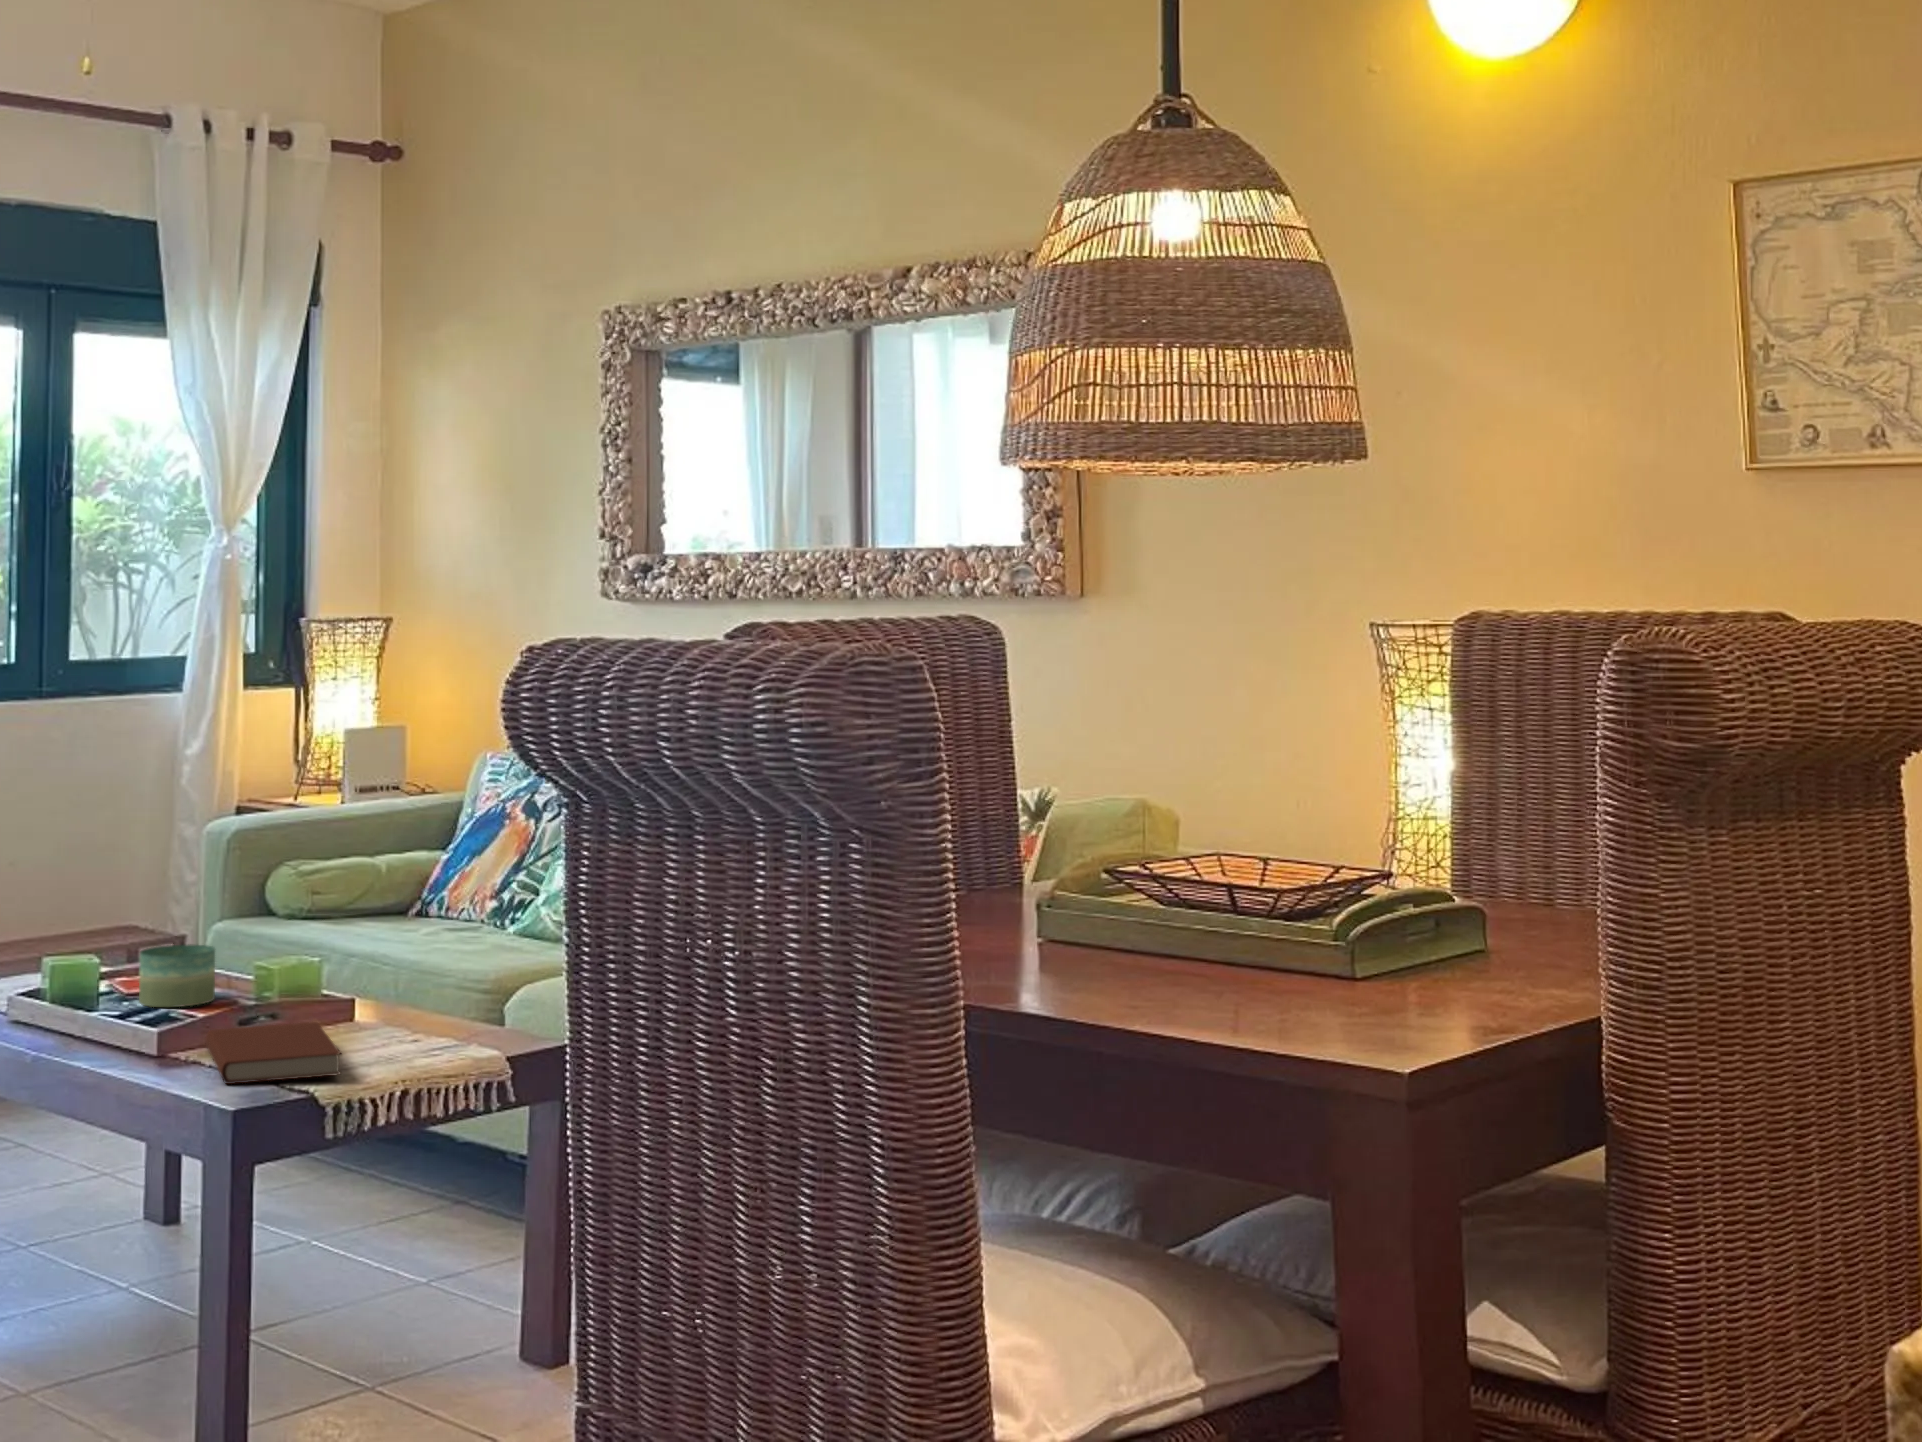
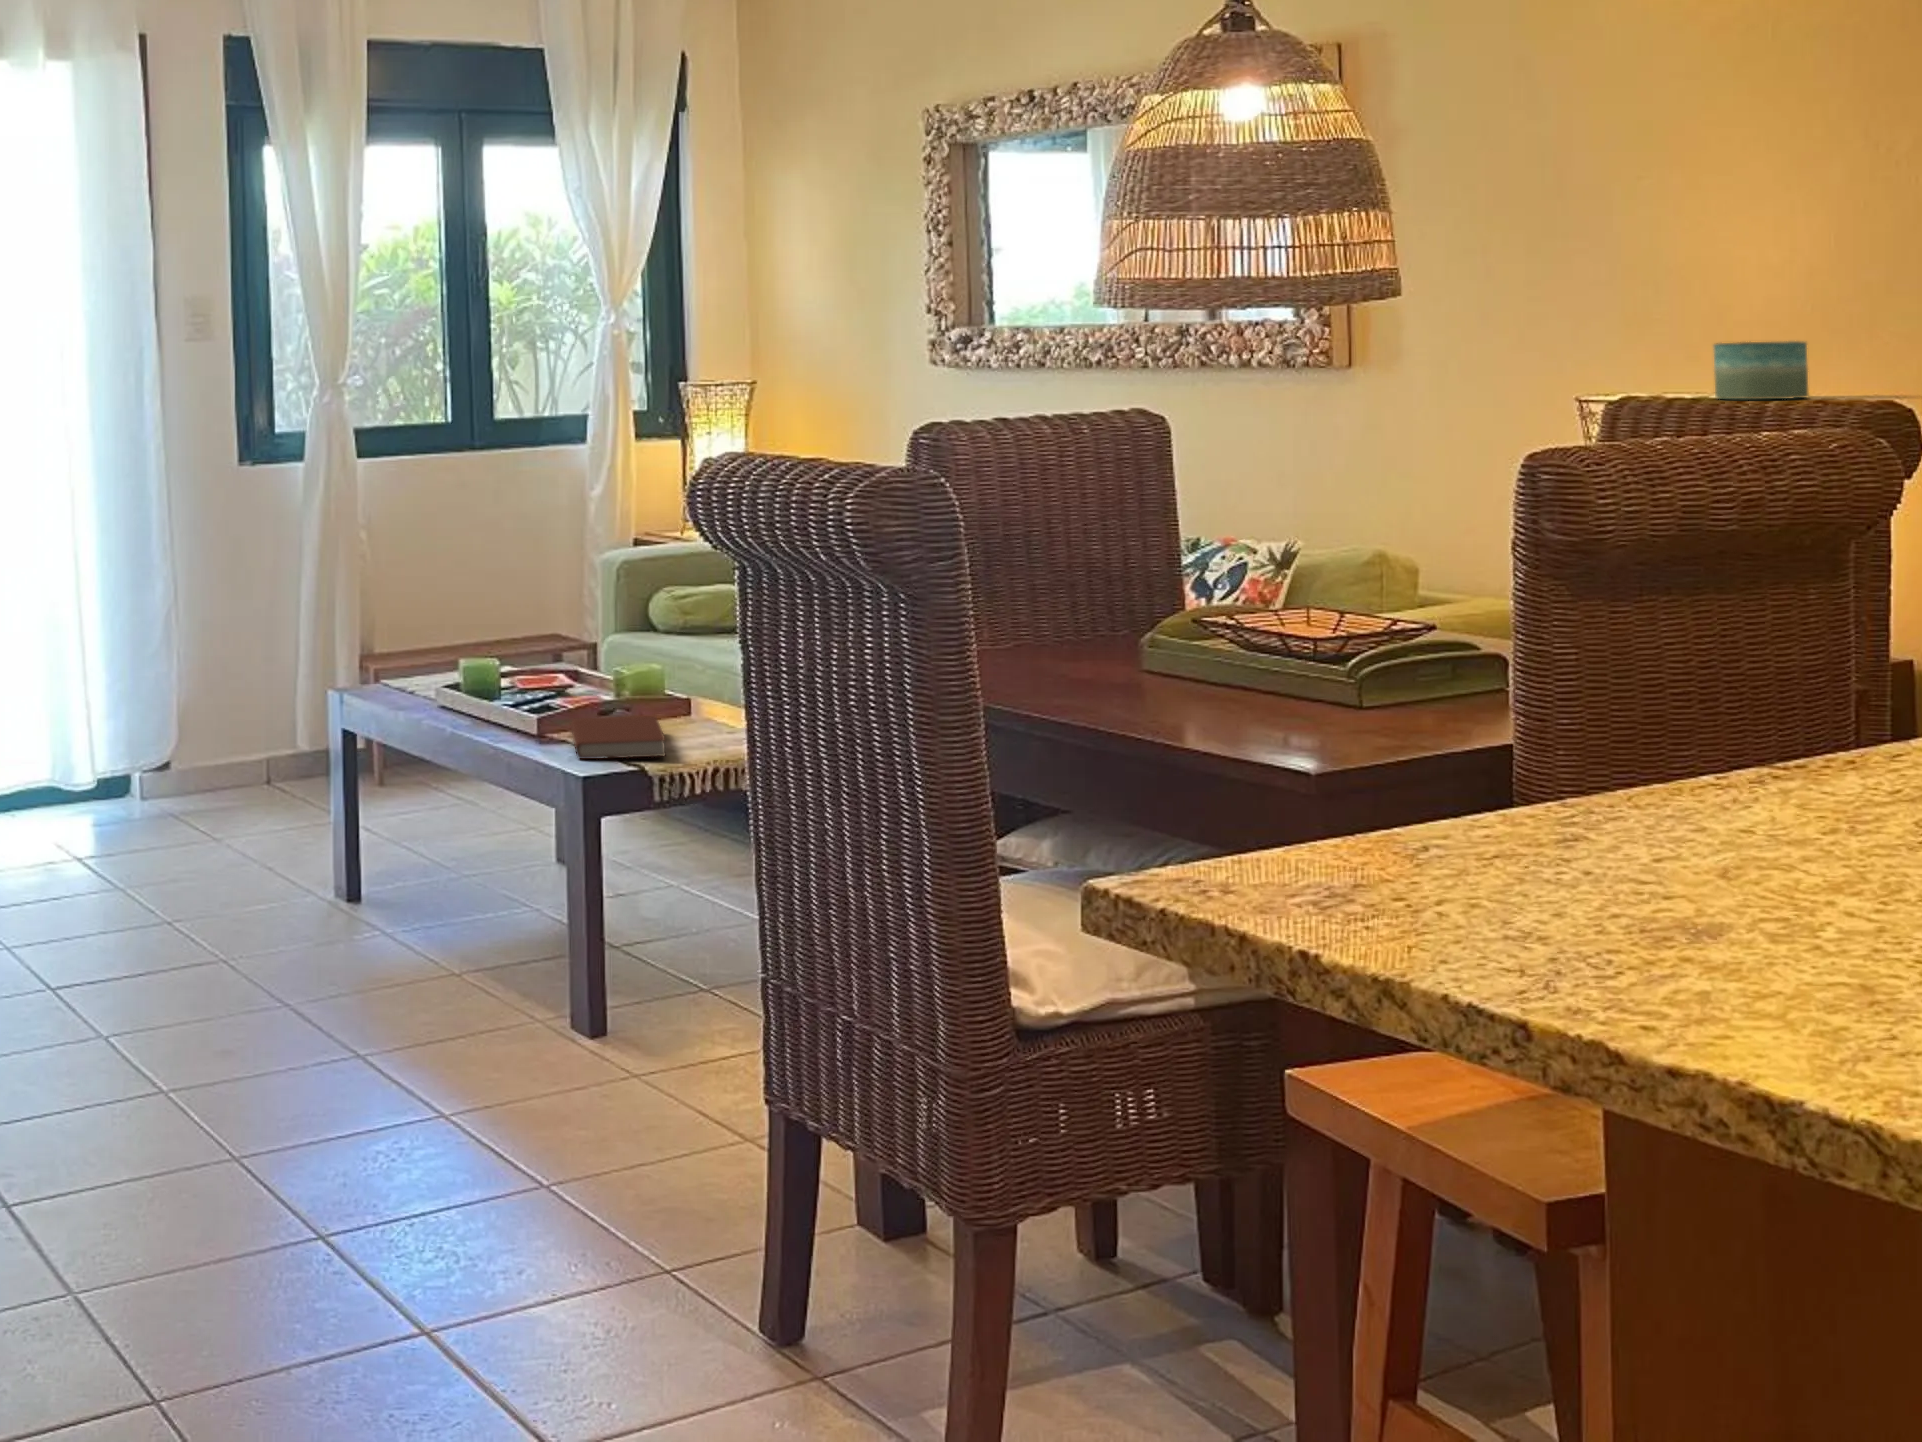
candle: present [139,945,215,1007] -> present [1714,341,1809,399]

